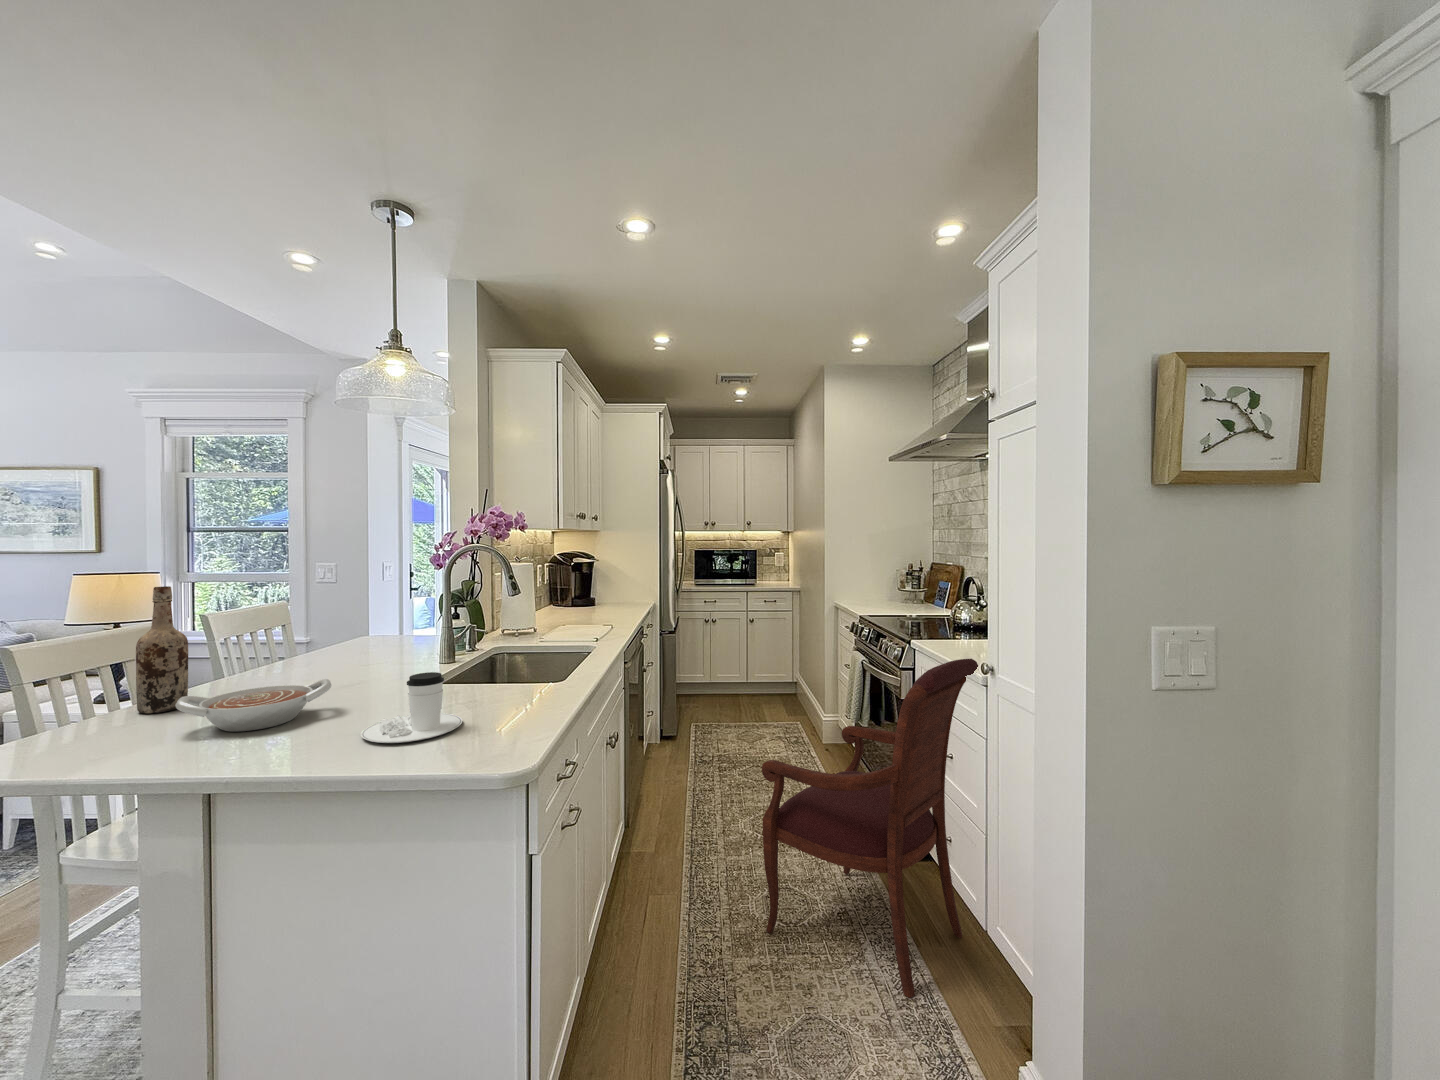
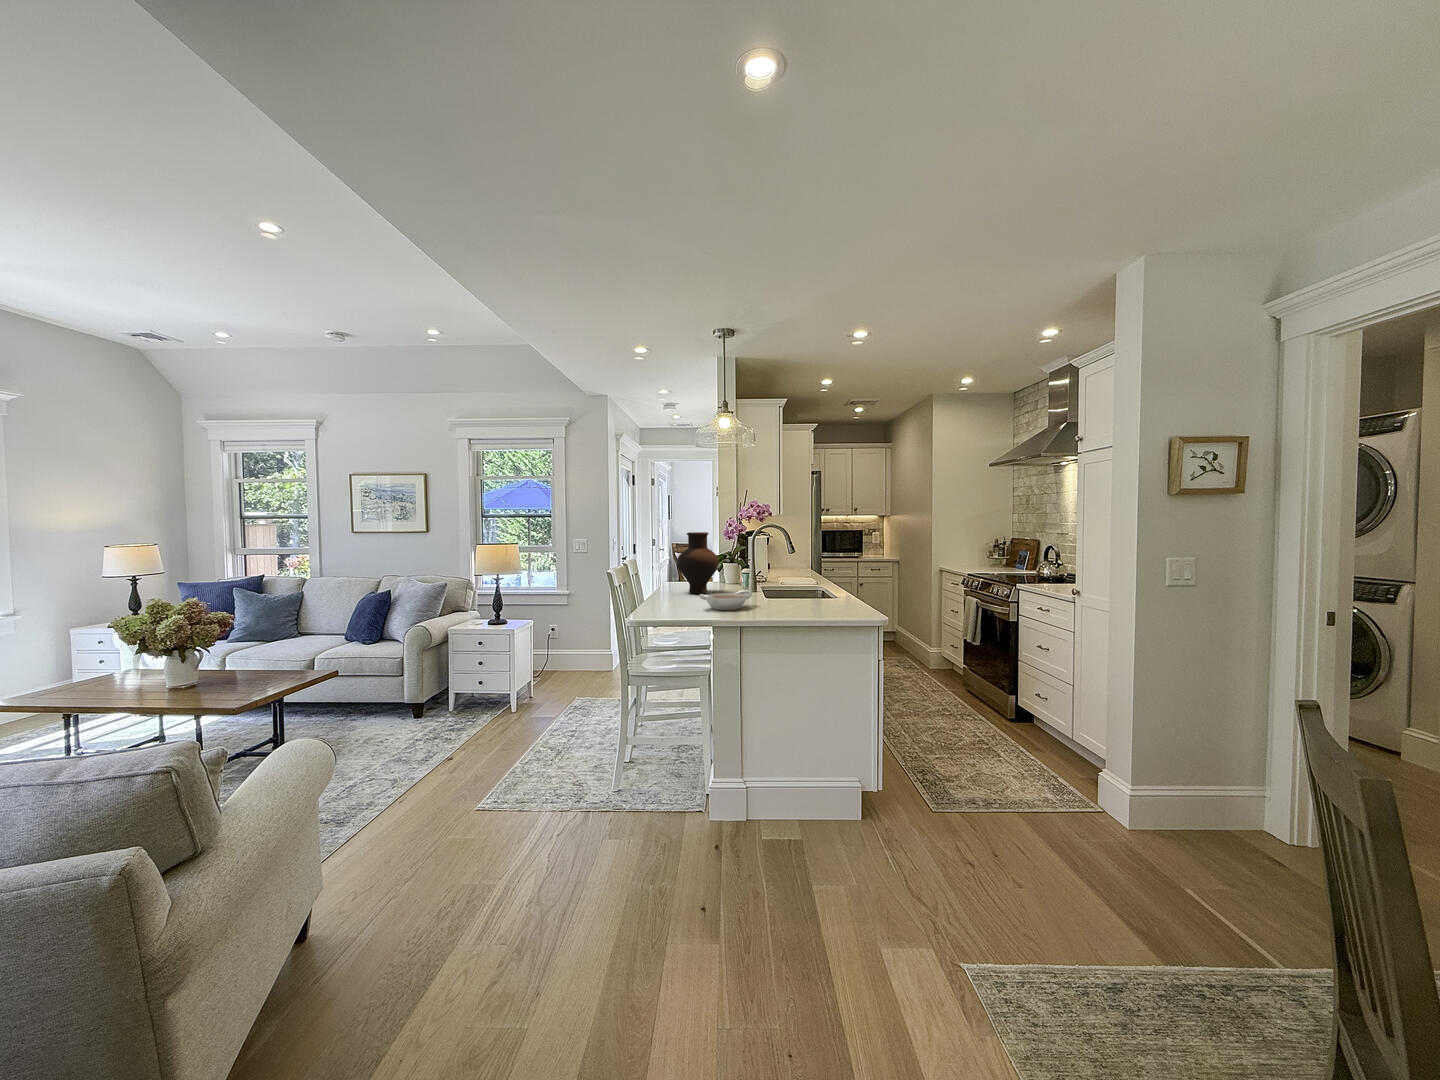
vase: none [288,559,377,670] -> present [677,532,719,593]
wine bottle: present [136,586,188,713] -> none [653,544,672,606]
armchair: present [762,659,978,998] -> none [937,588,1069,768]
coffee cup: present [361,672,463,743] -> none [787,584,829,612]

